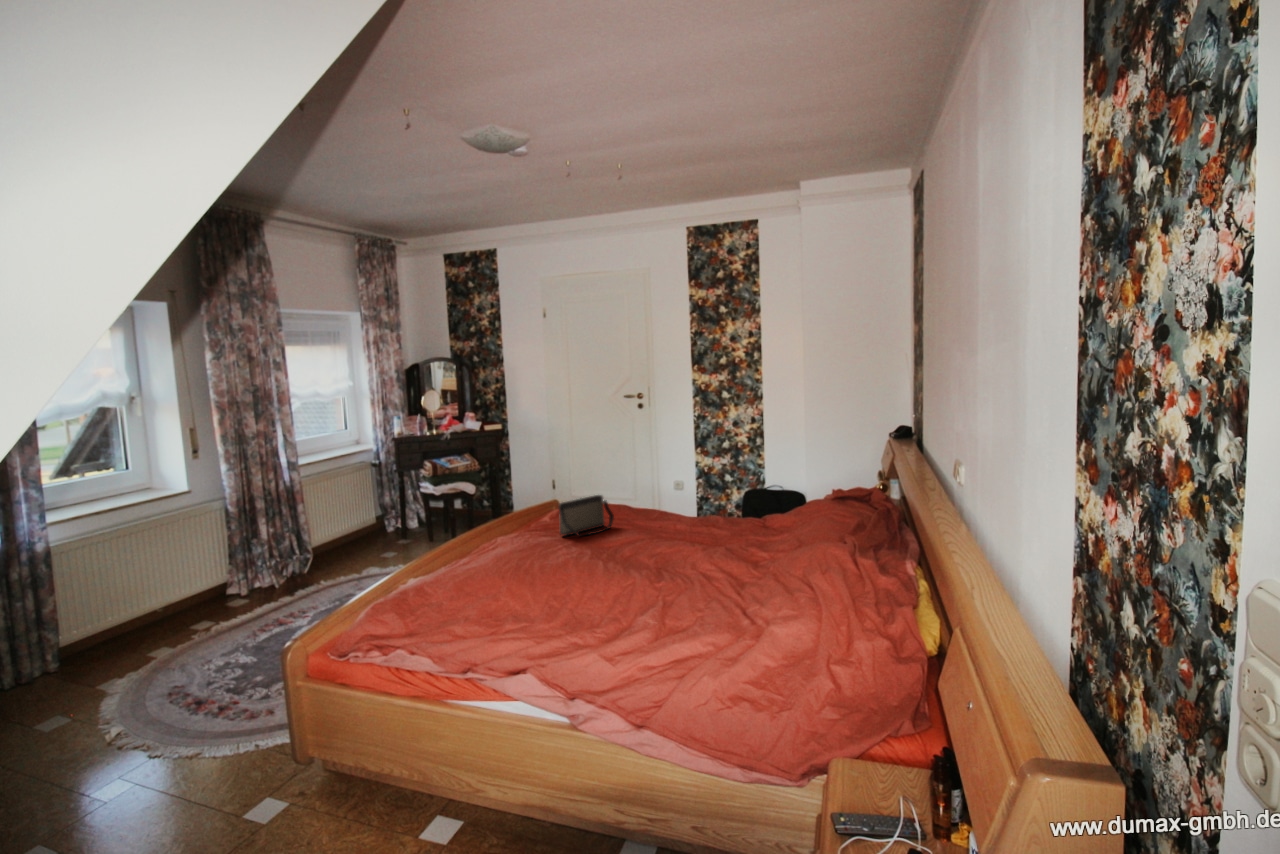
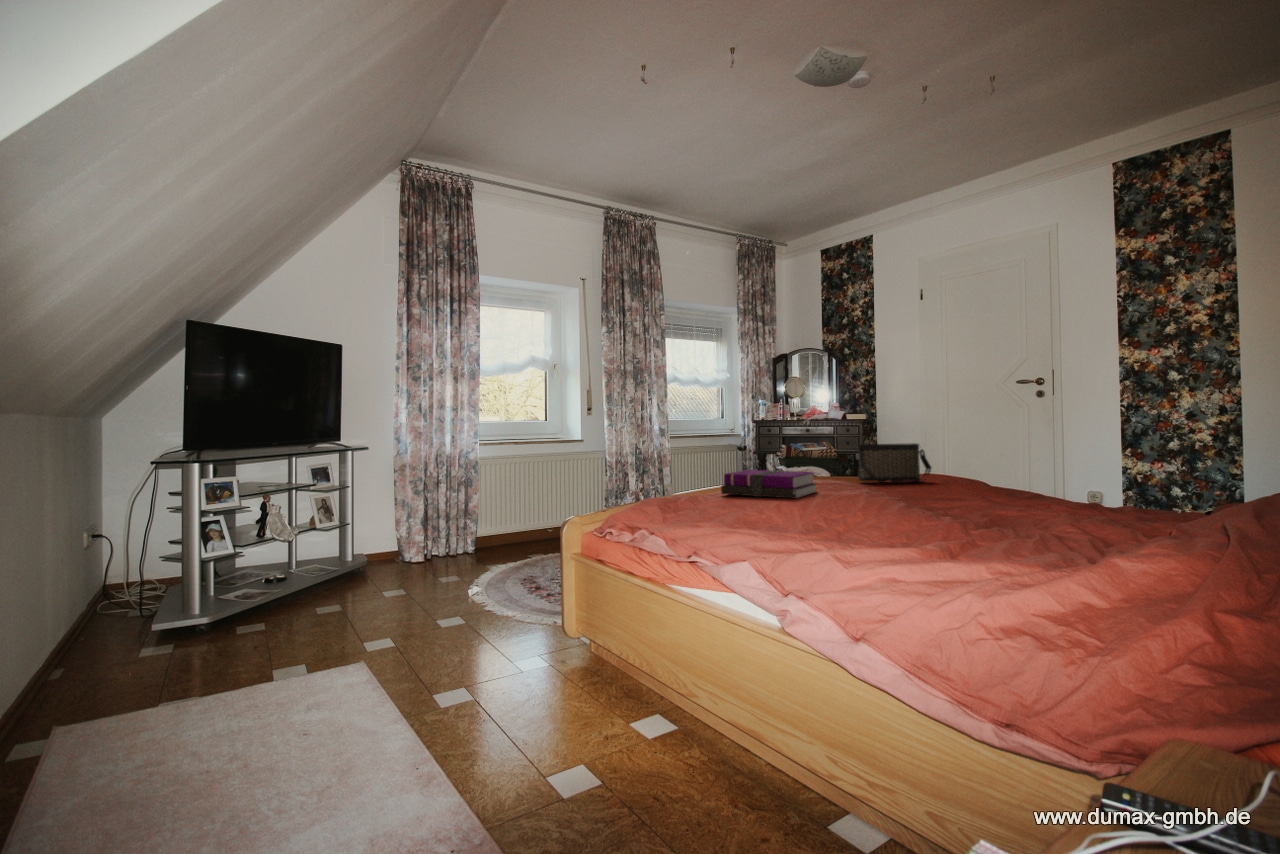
notebook: none [466,548,545,587] -> present [721,470,816,498]

